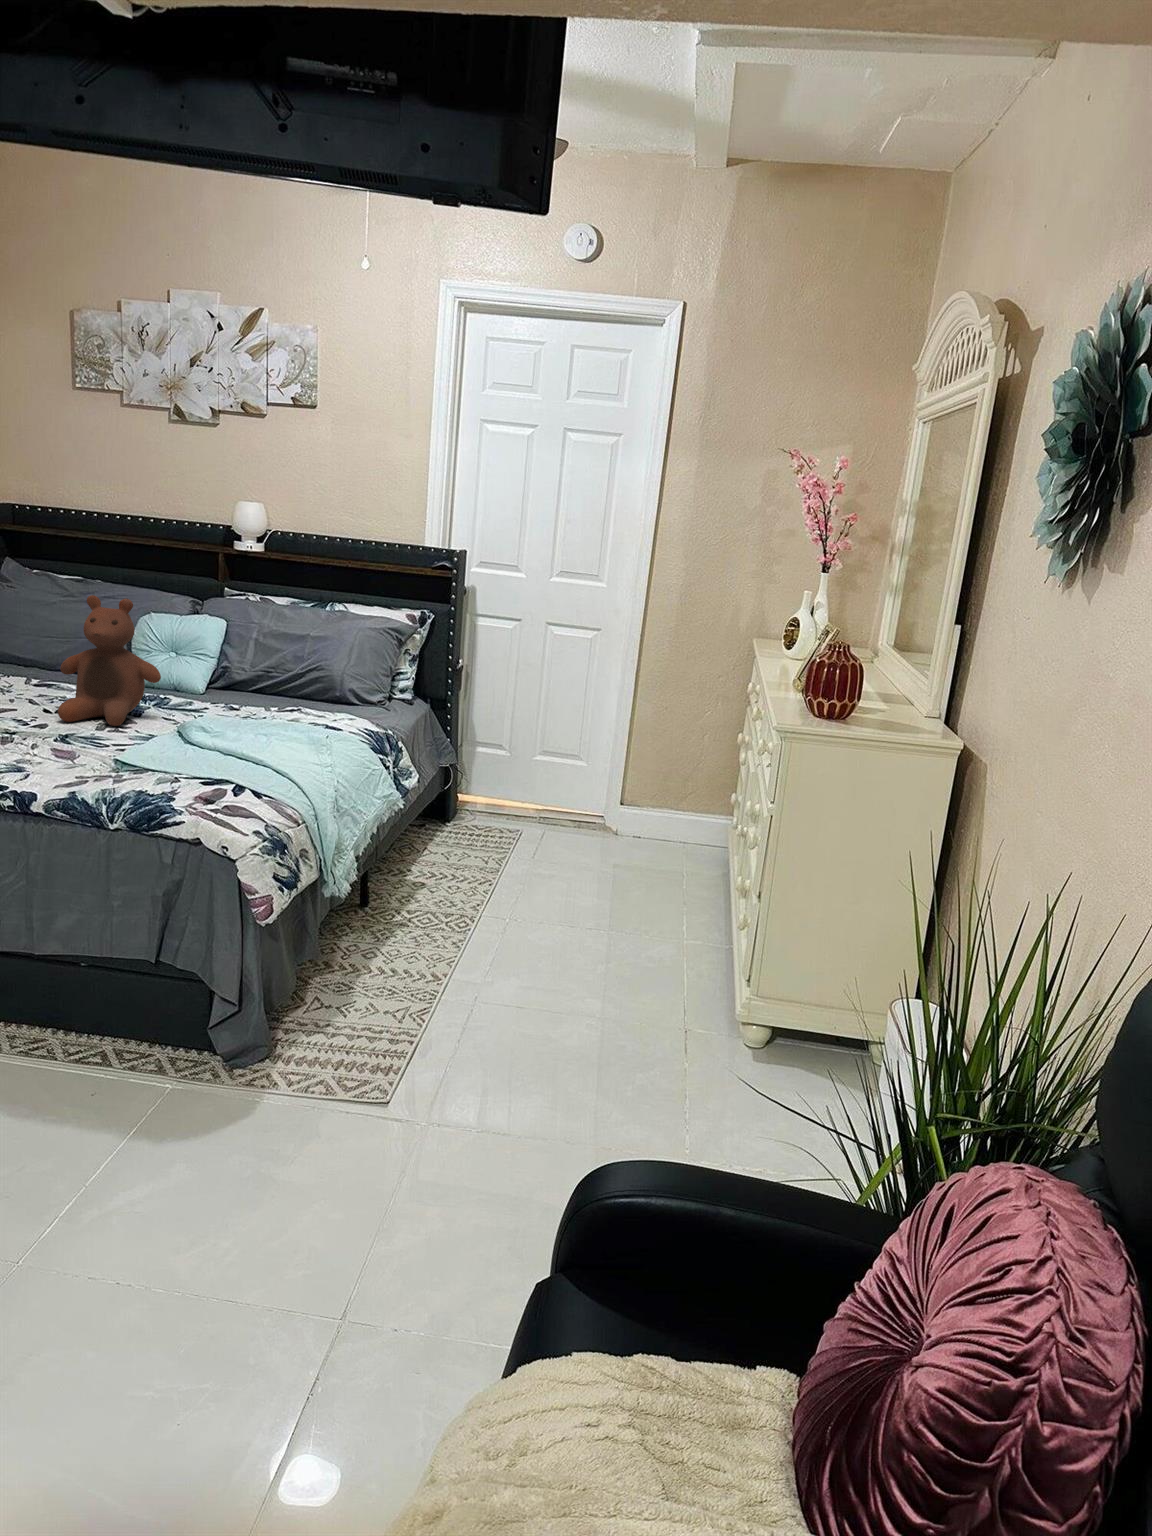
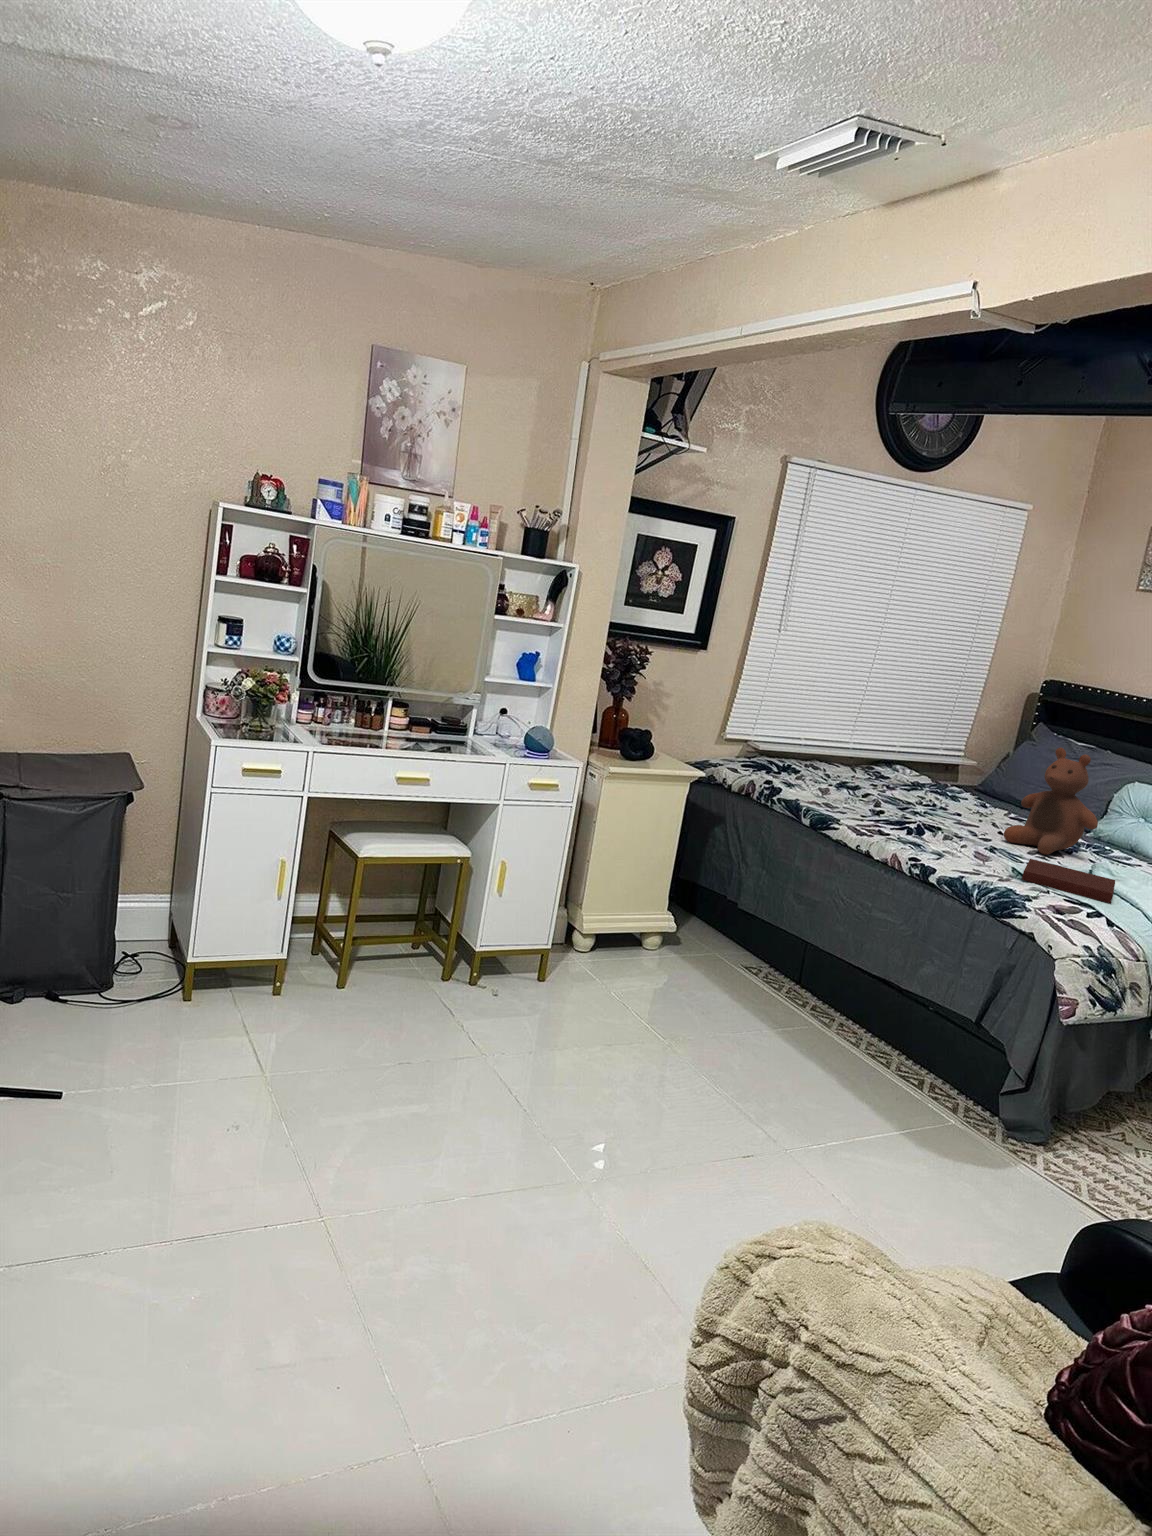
notebook: none [122,738,237,773] -> present [1022,859,1115,903]

